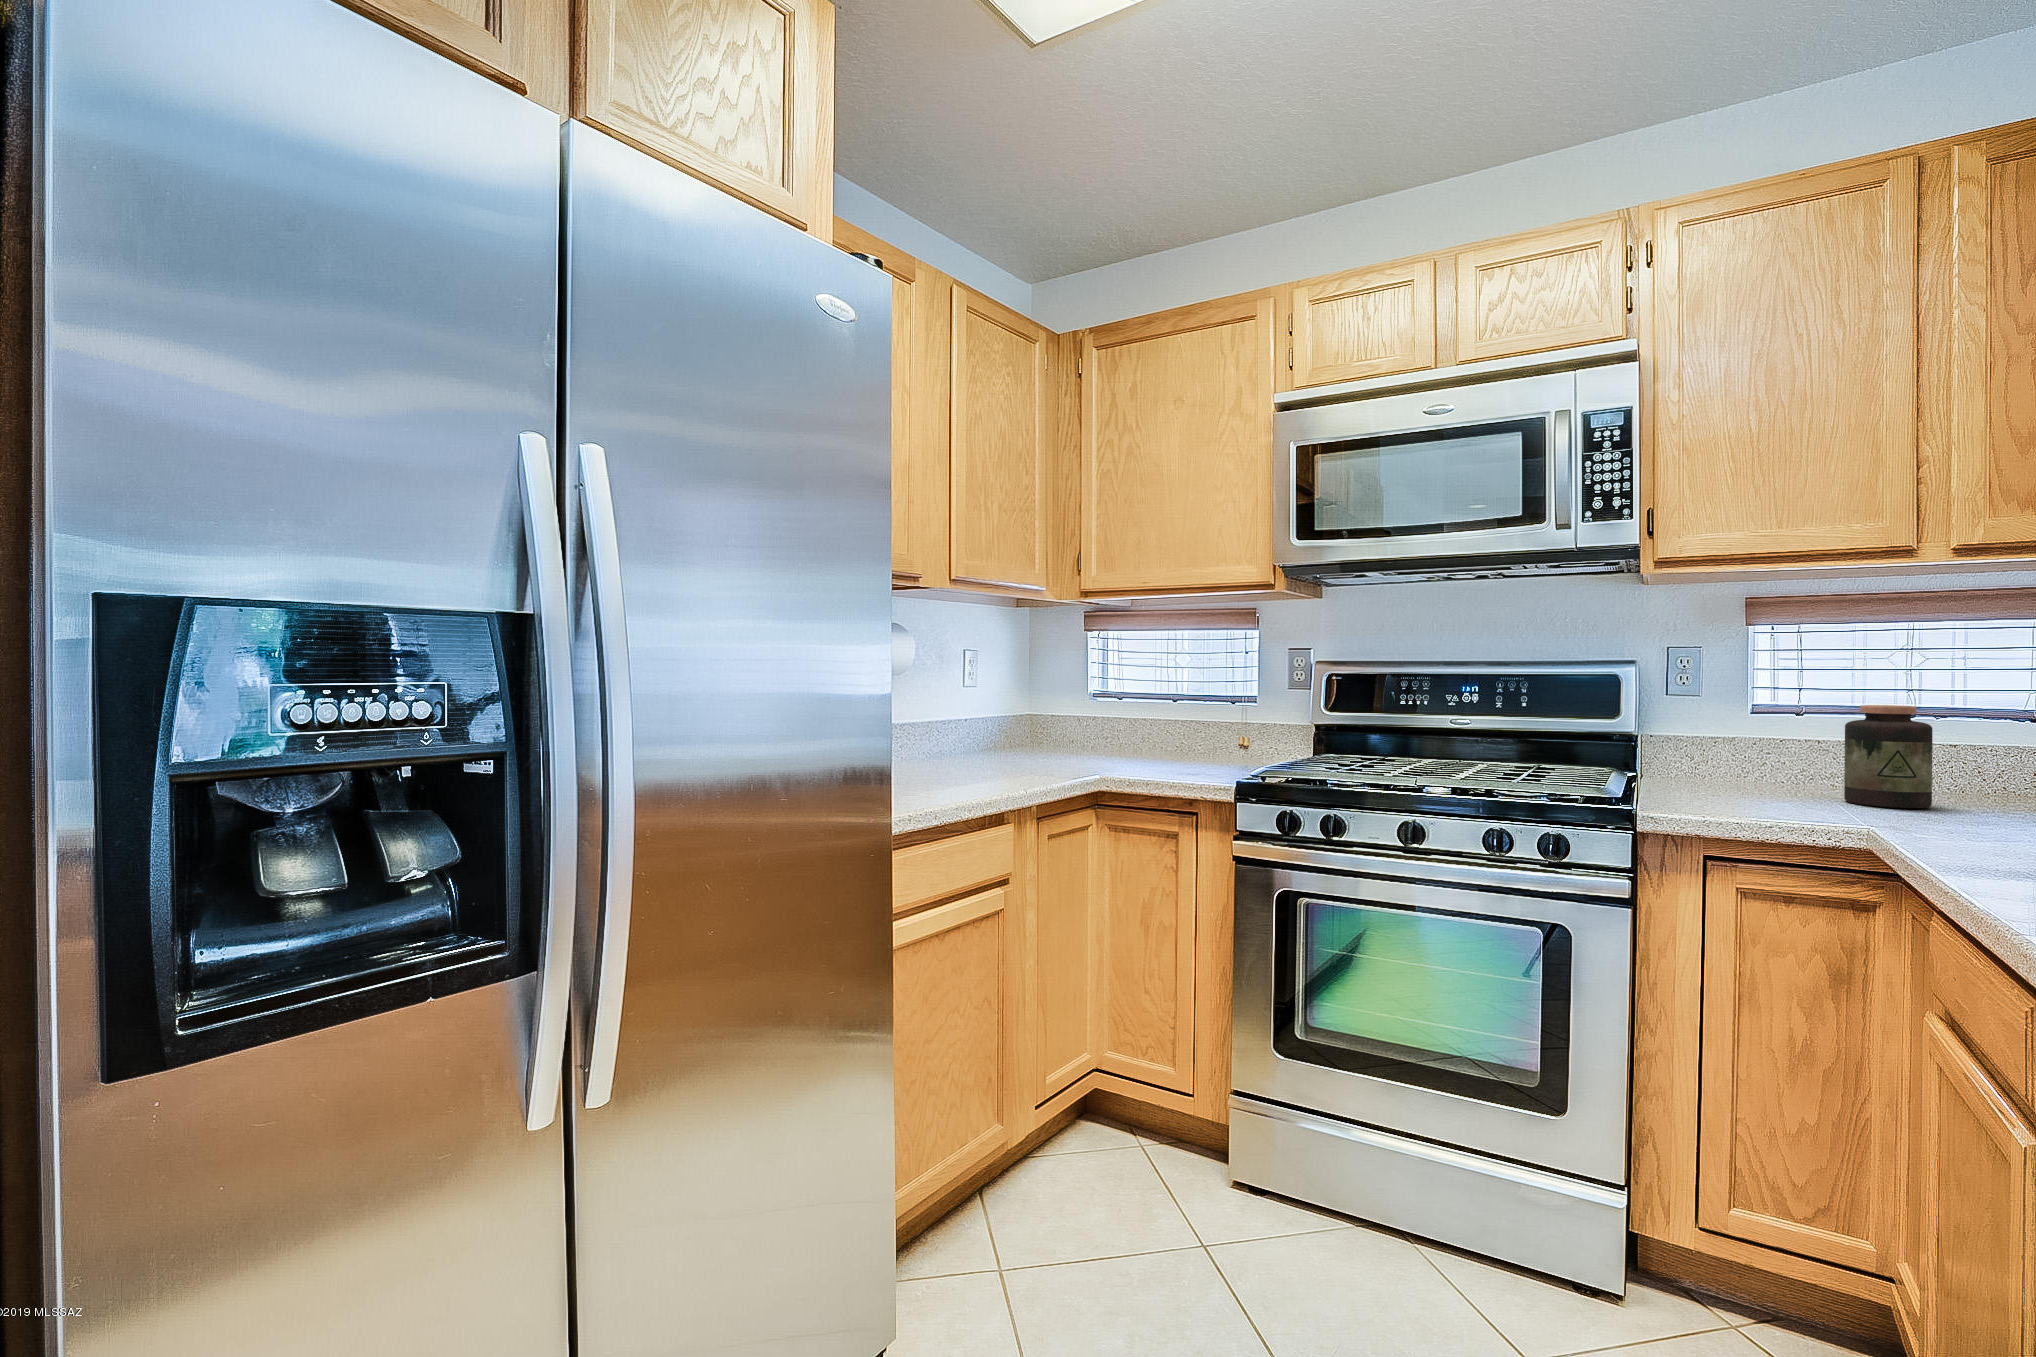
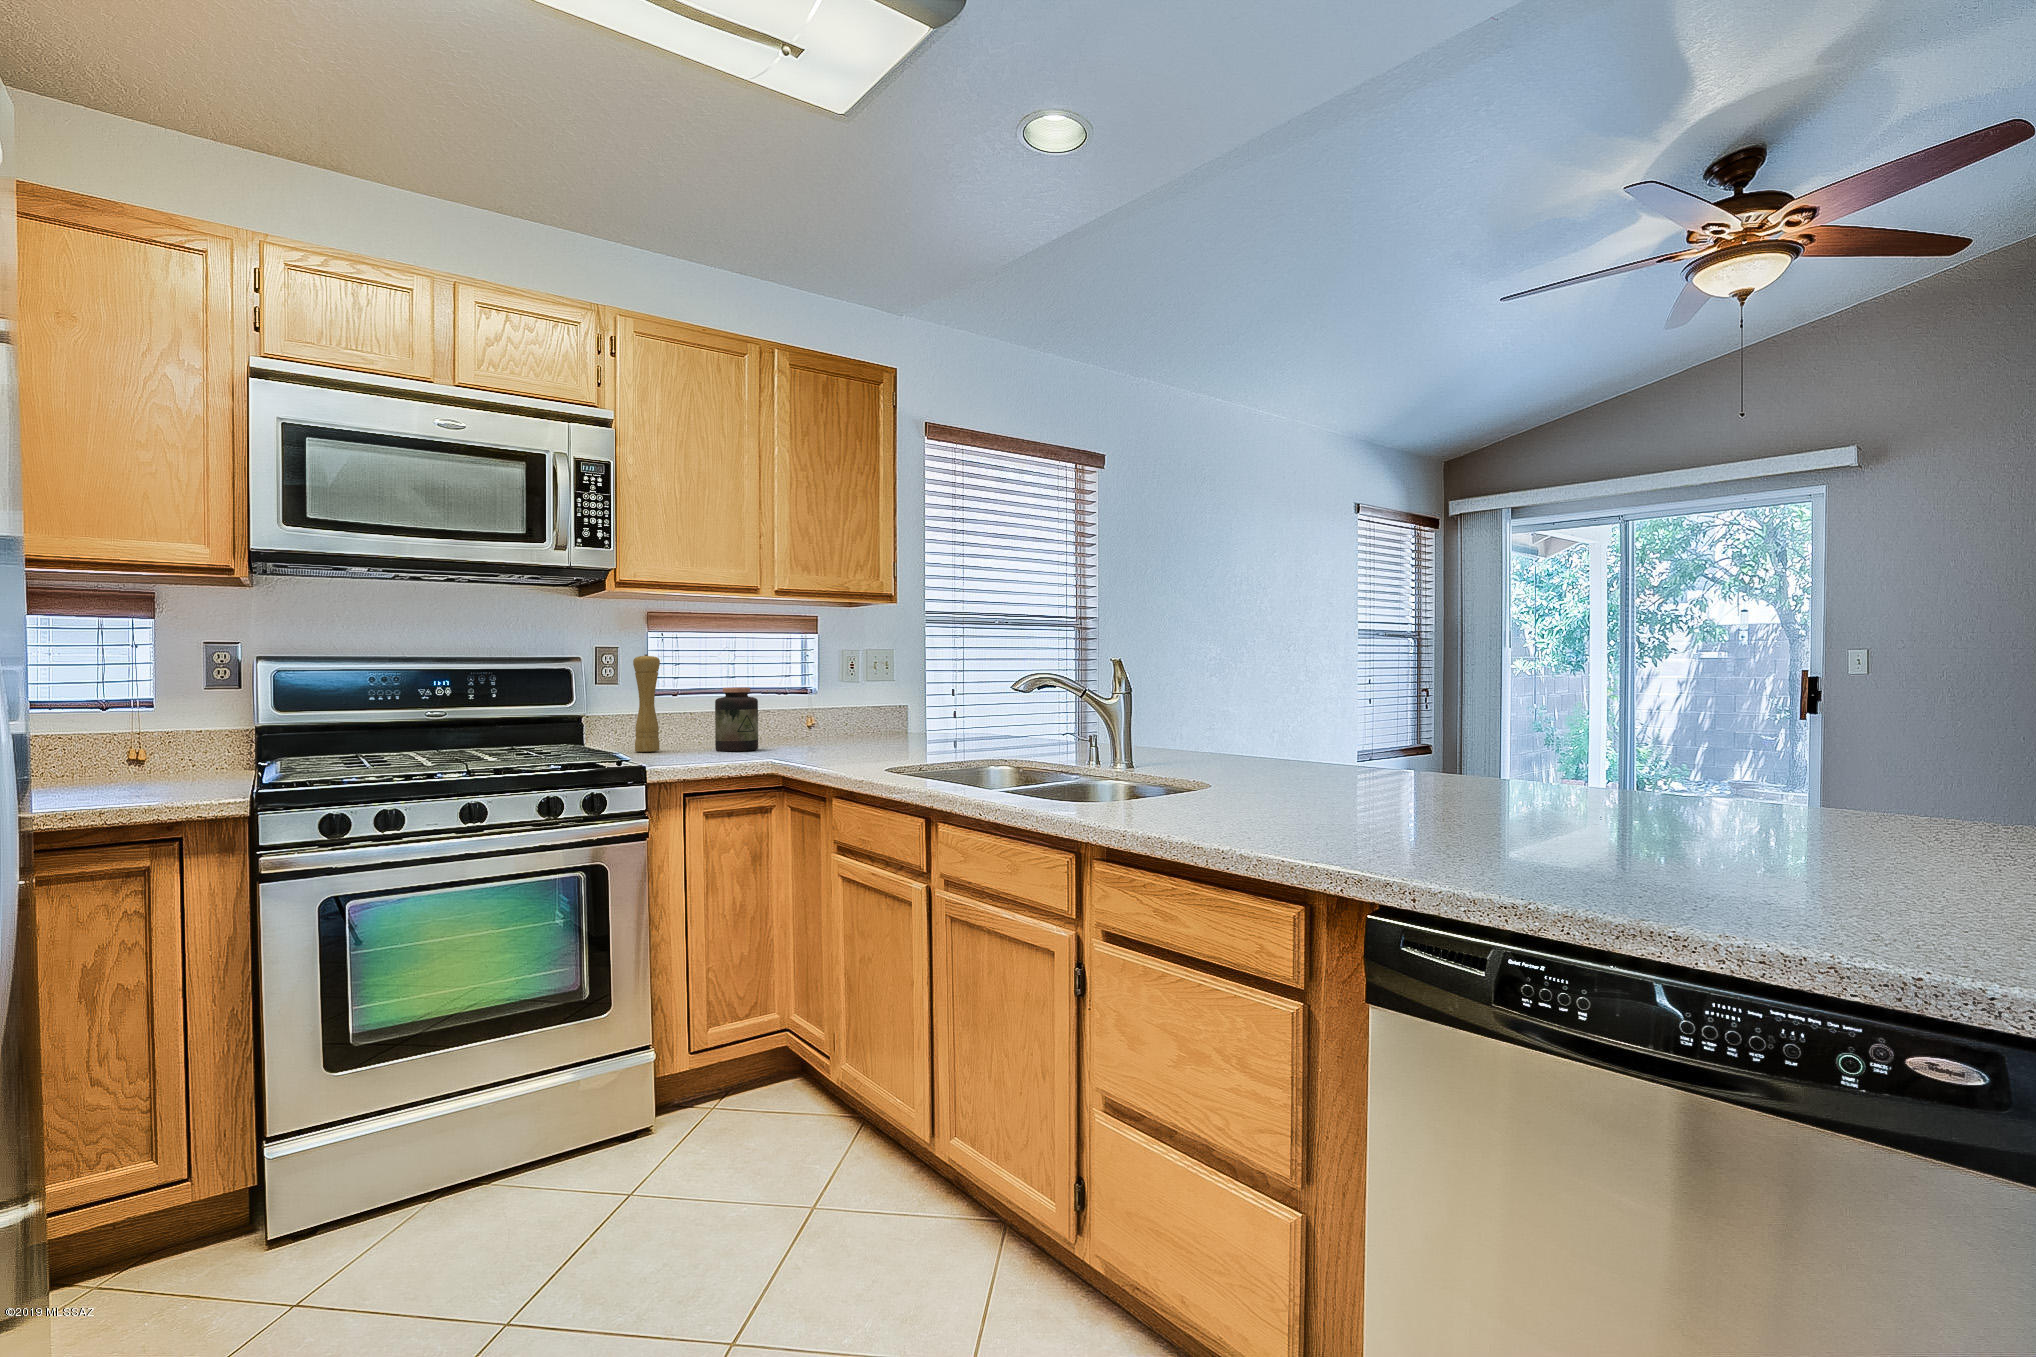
pepper mill: none [1707,655,1749,790] -> present [633,654,660,752]

